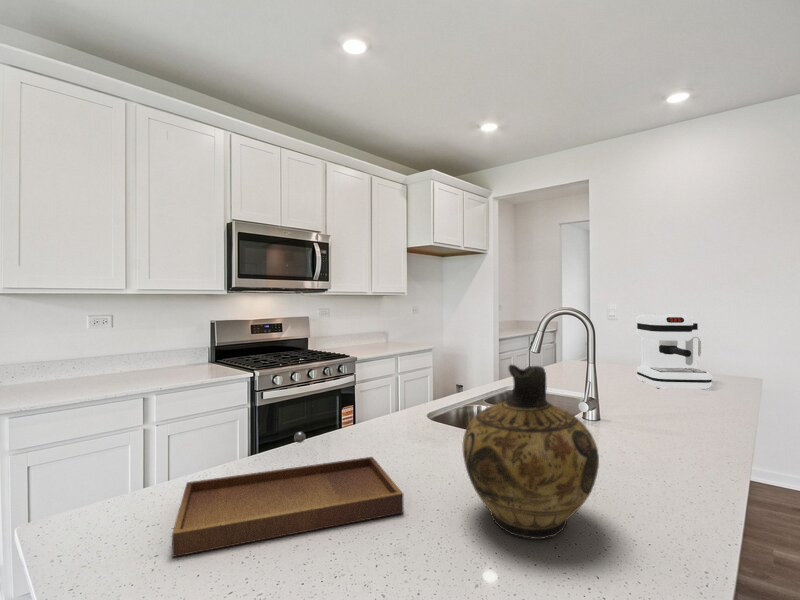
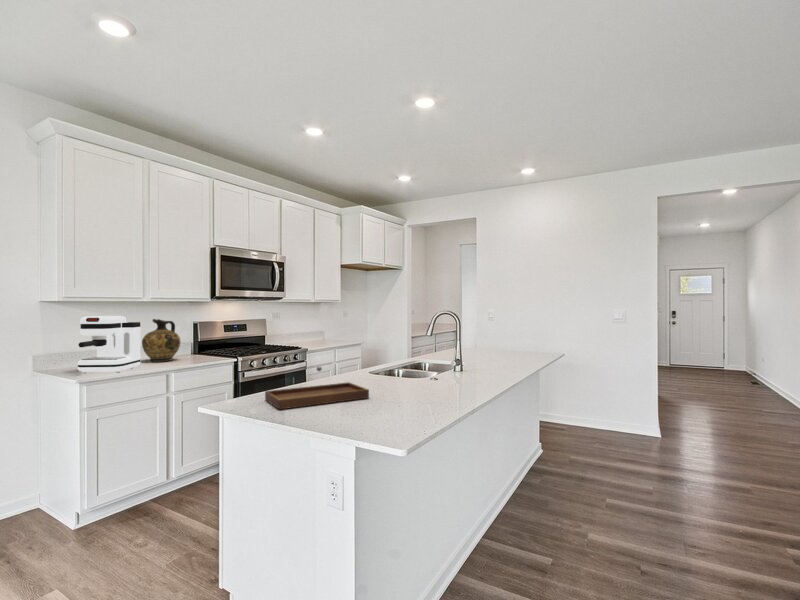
coffee maker: present [637,314,712,389] -> present [77,316,141,373]
ceramic jug: present [463,365,599,539] -> present [142,319,180,362]

